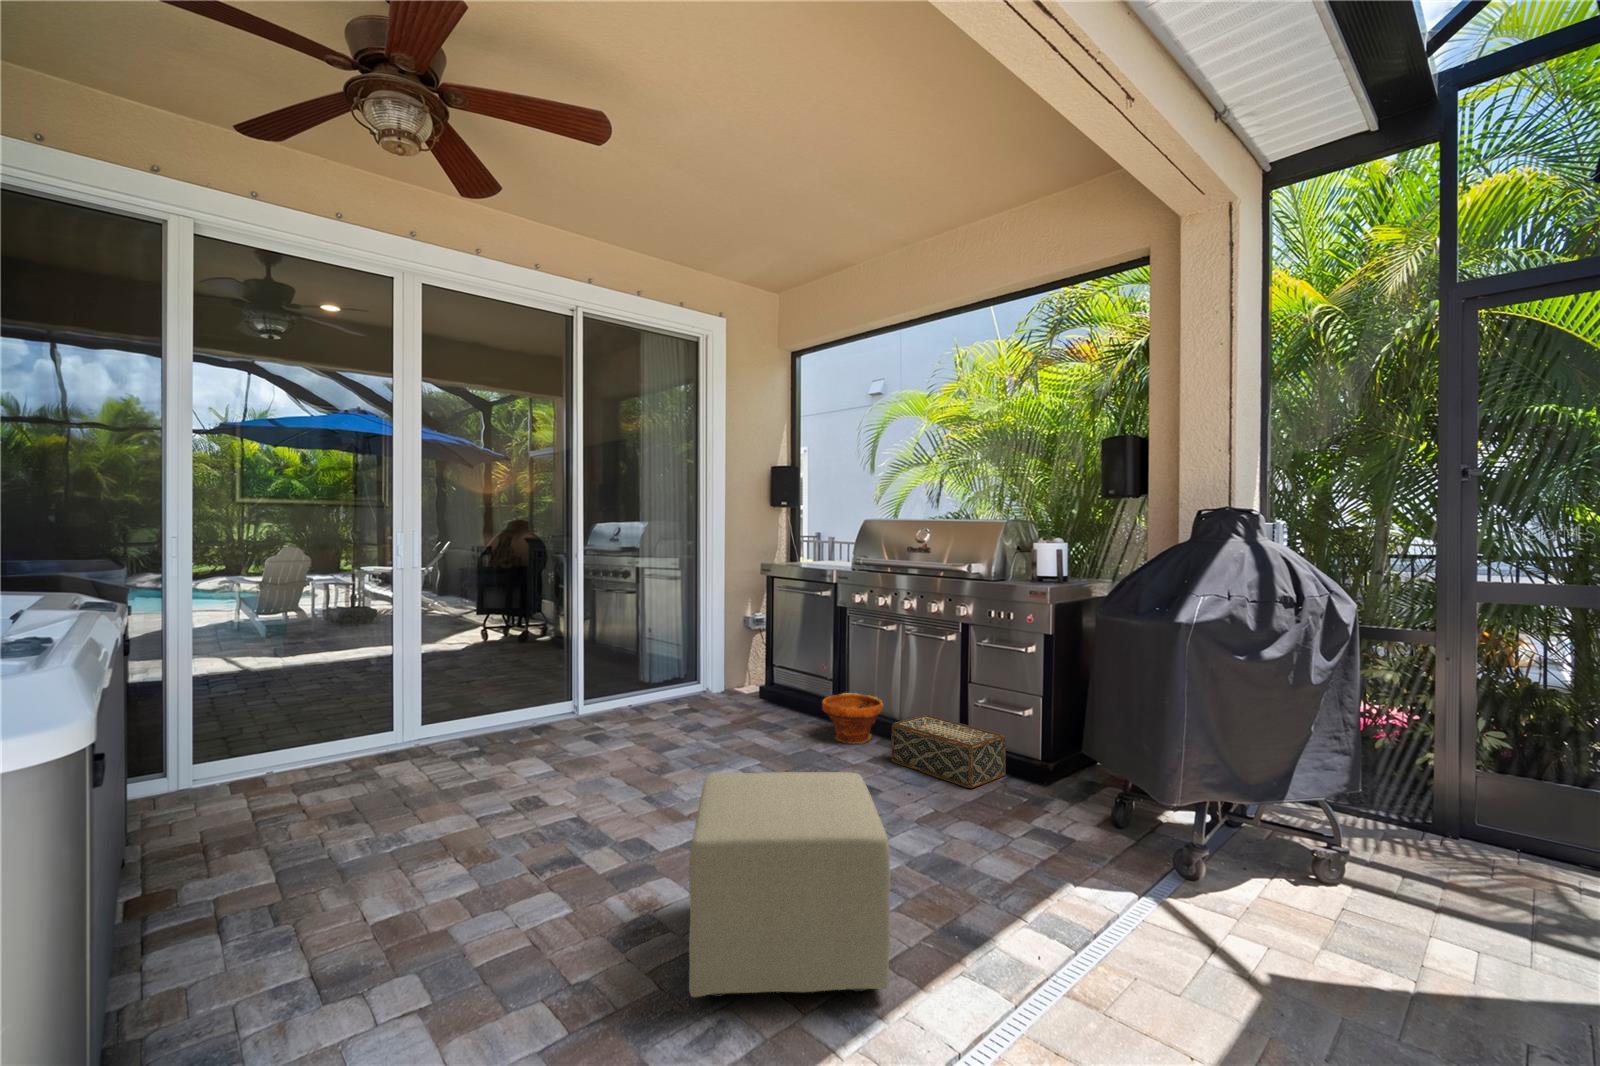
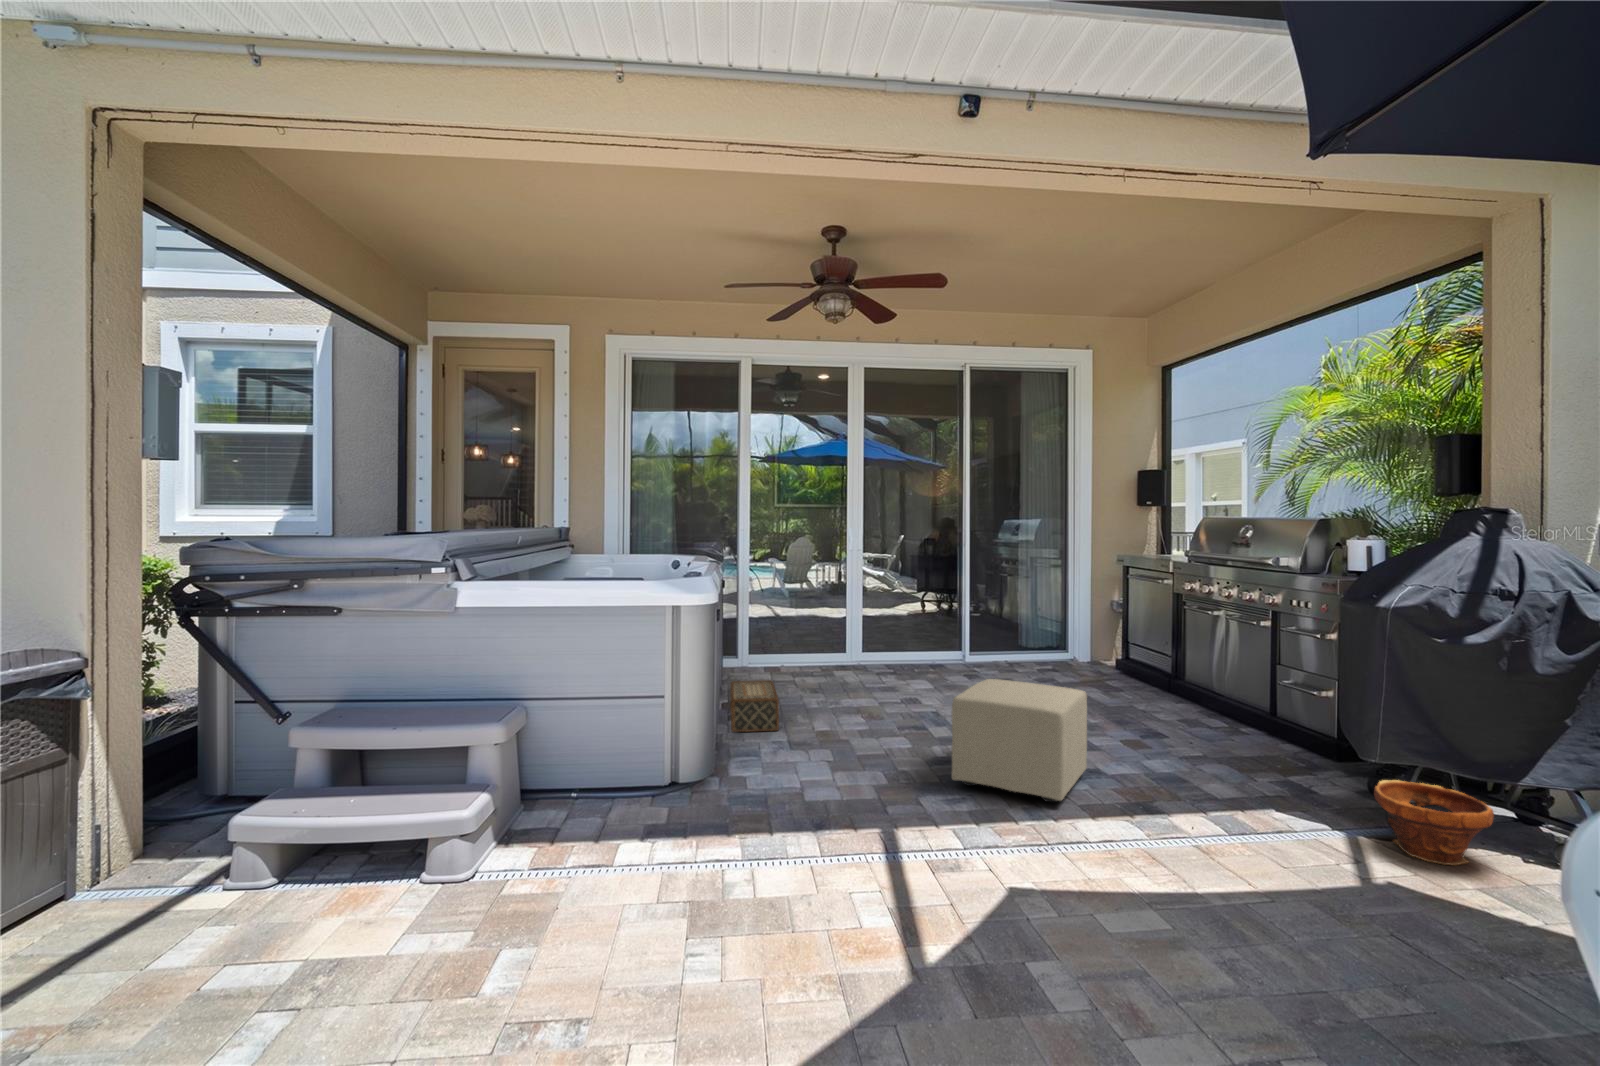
planter: present [822,693,883,744] -> present [1374,780,1494,865]
woven basket: present [891,715,1006,788] -> present [730,680,779,732]

